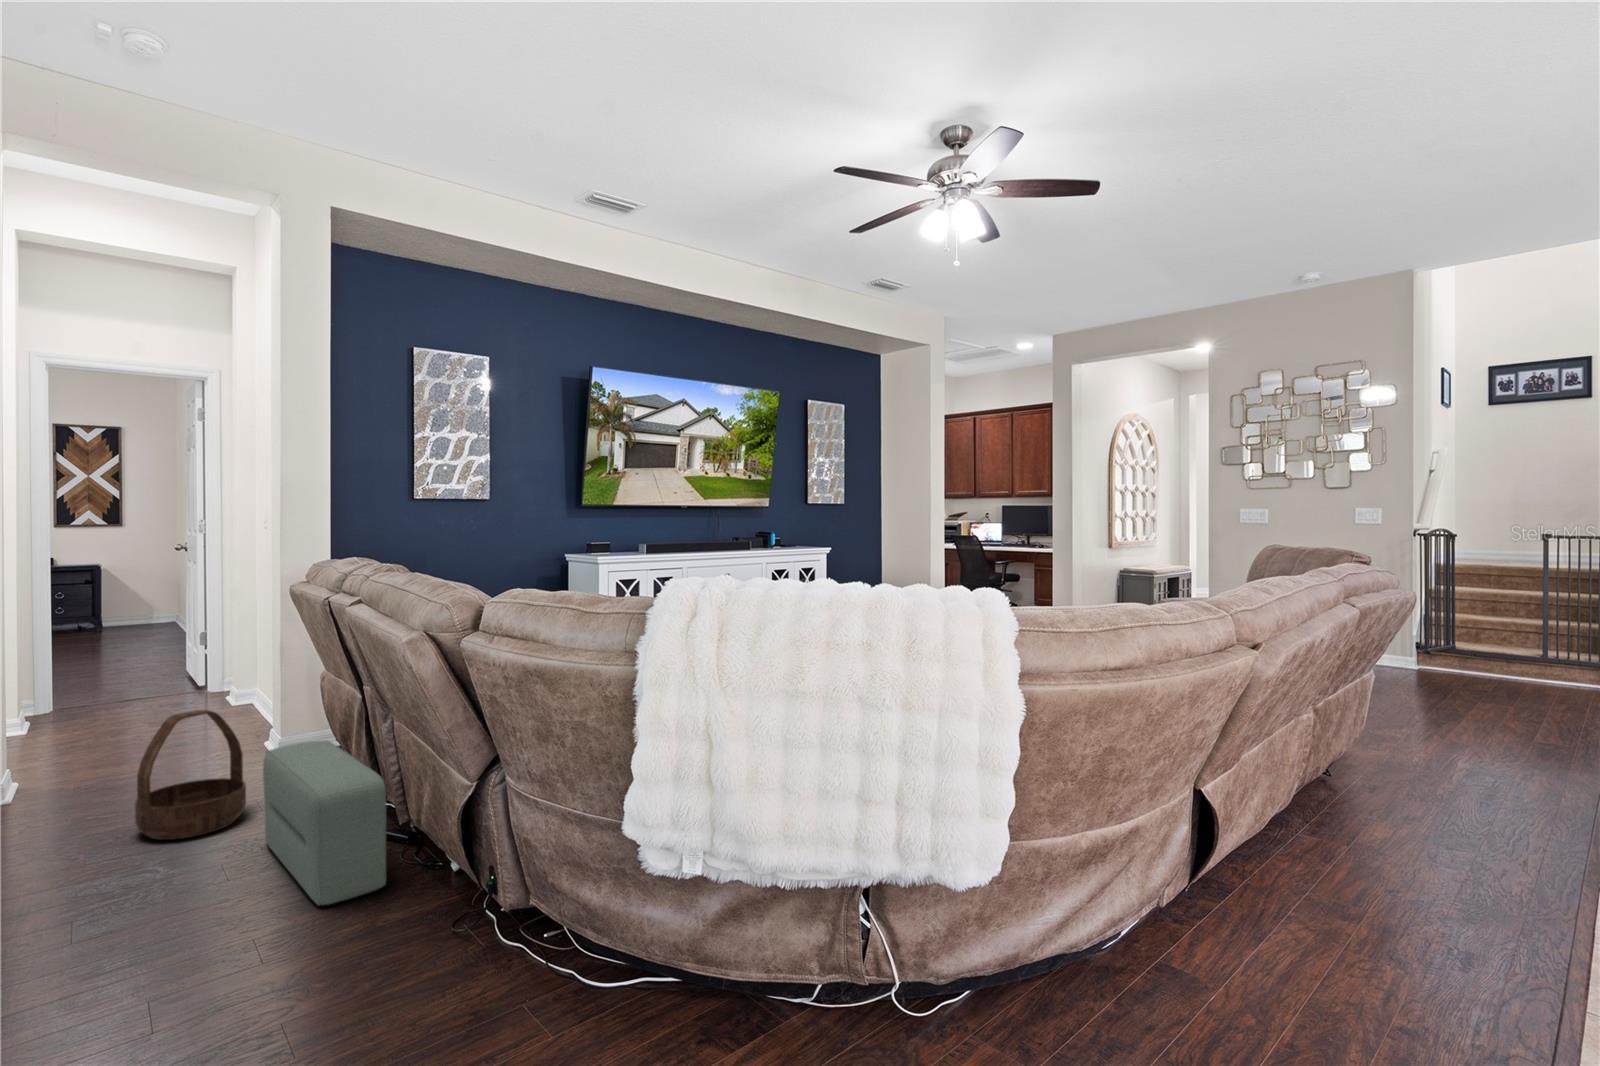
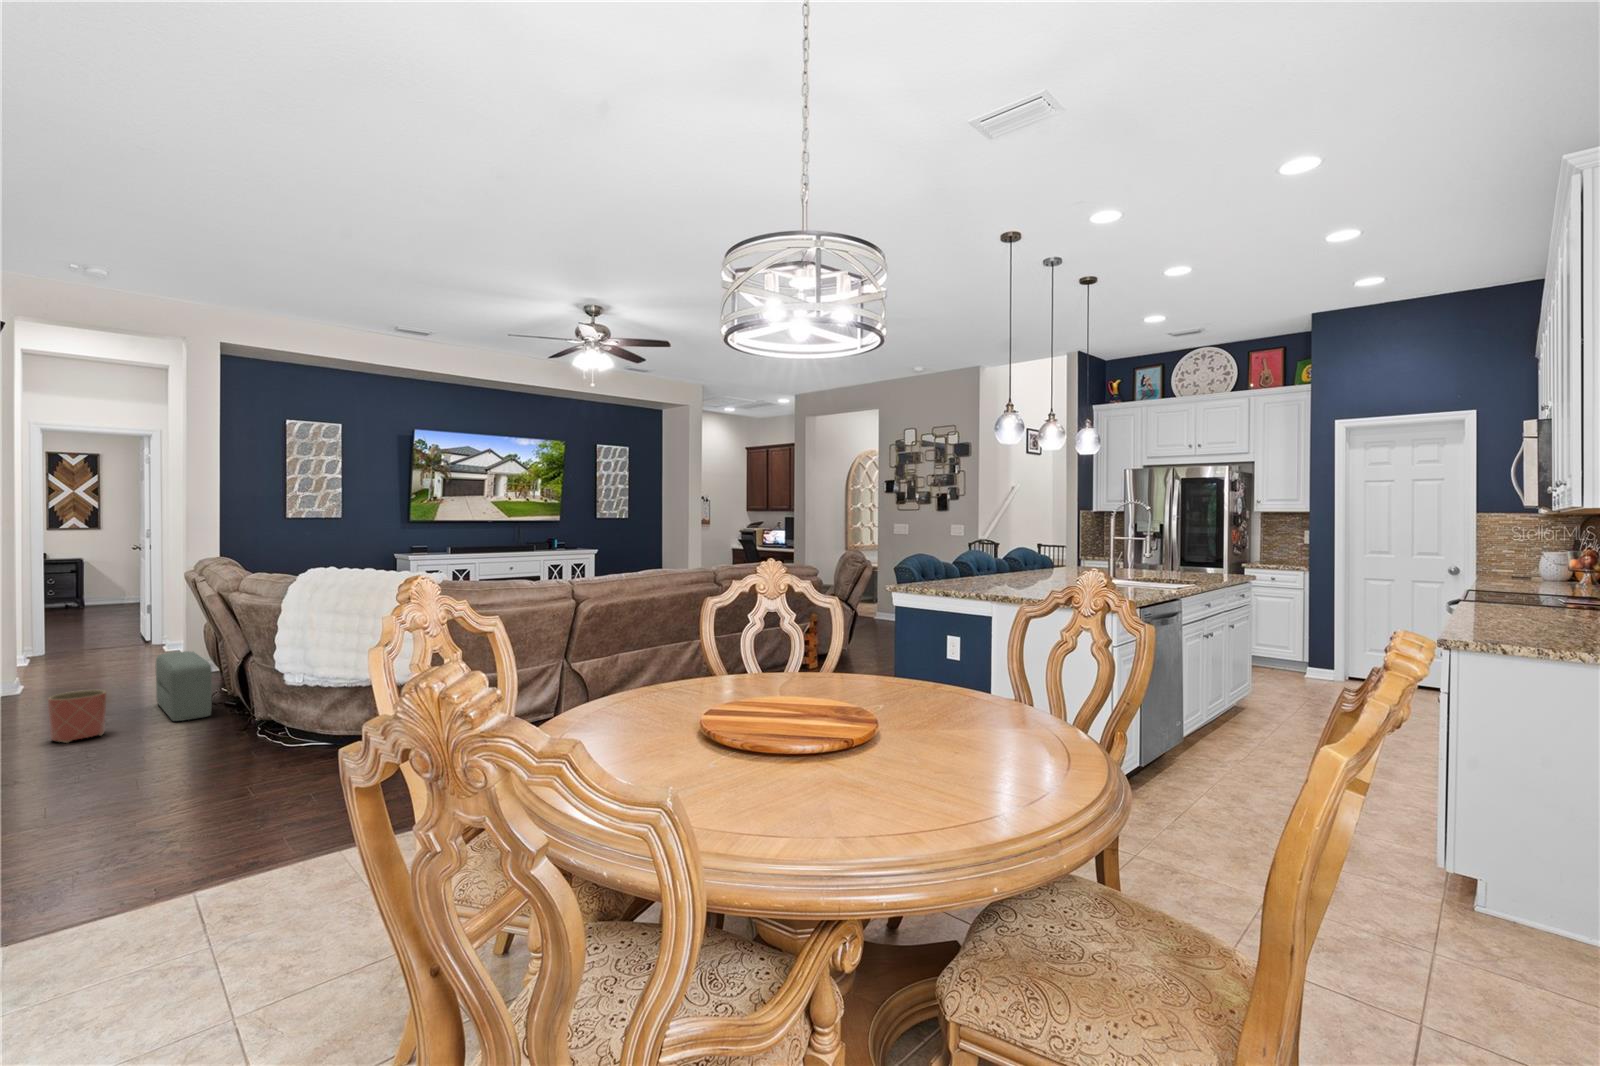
basket: present [135,710,246,840] -> none [88,637,151,702]
planter: none [66,851,190,990] -> present [48,690,106,743]

